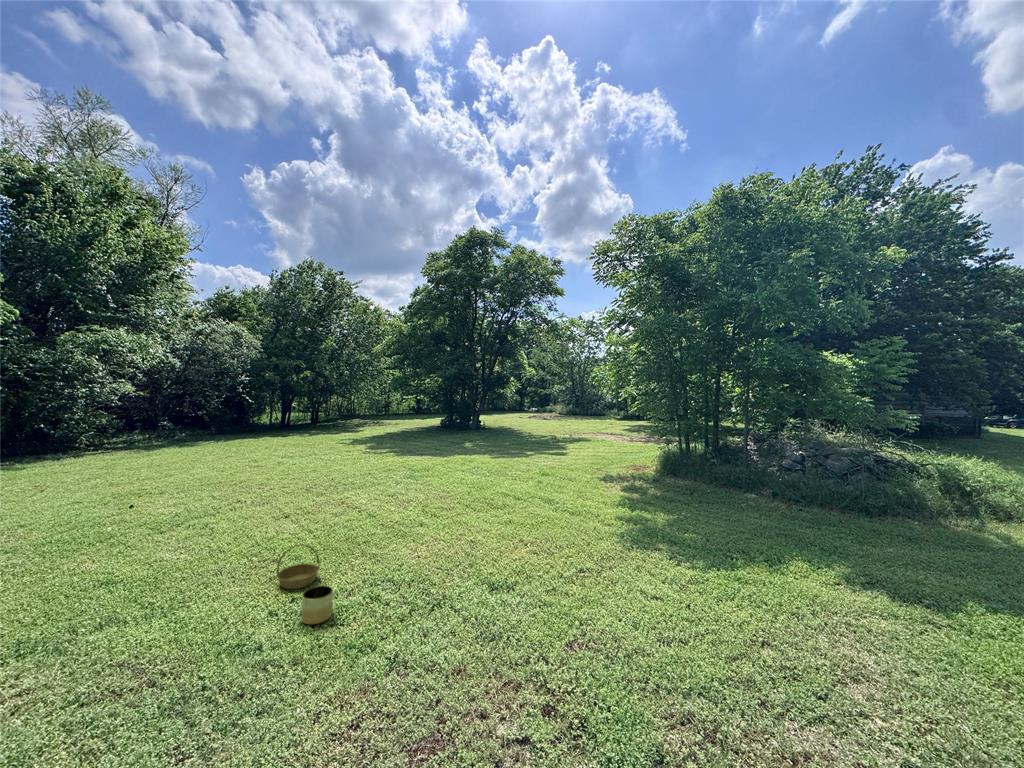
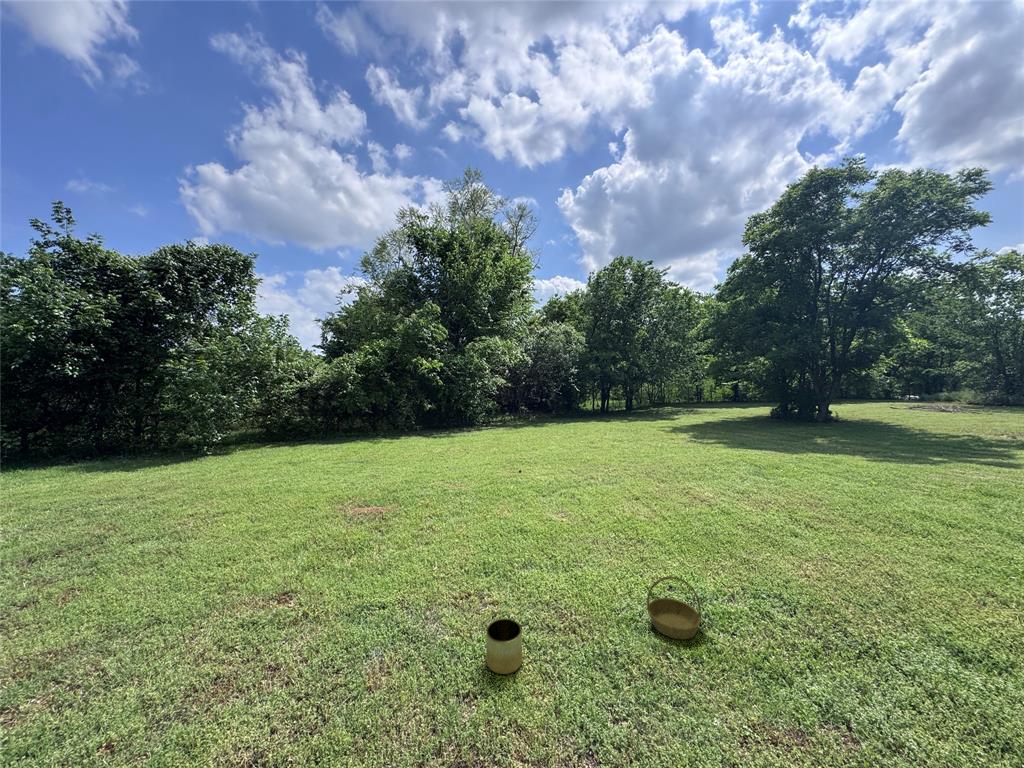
planter: present [301,586,333,625] -> present [486,618,522,674]

